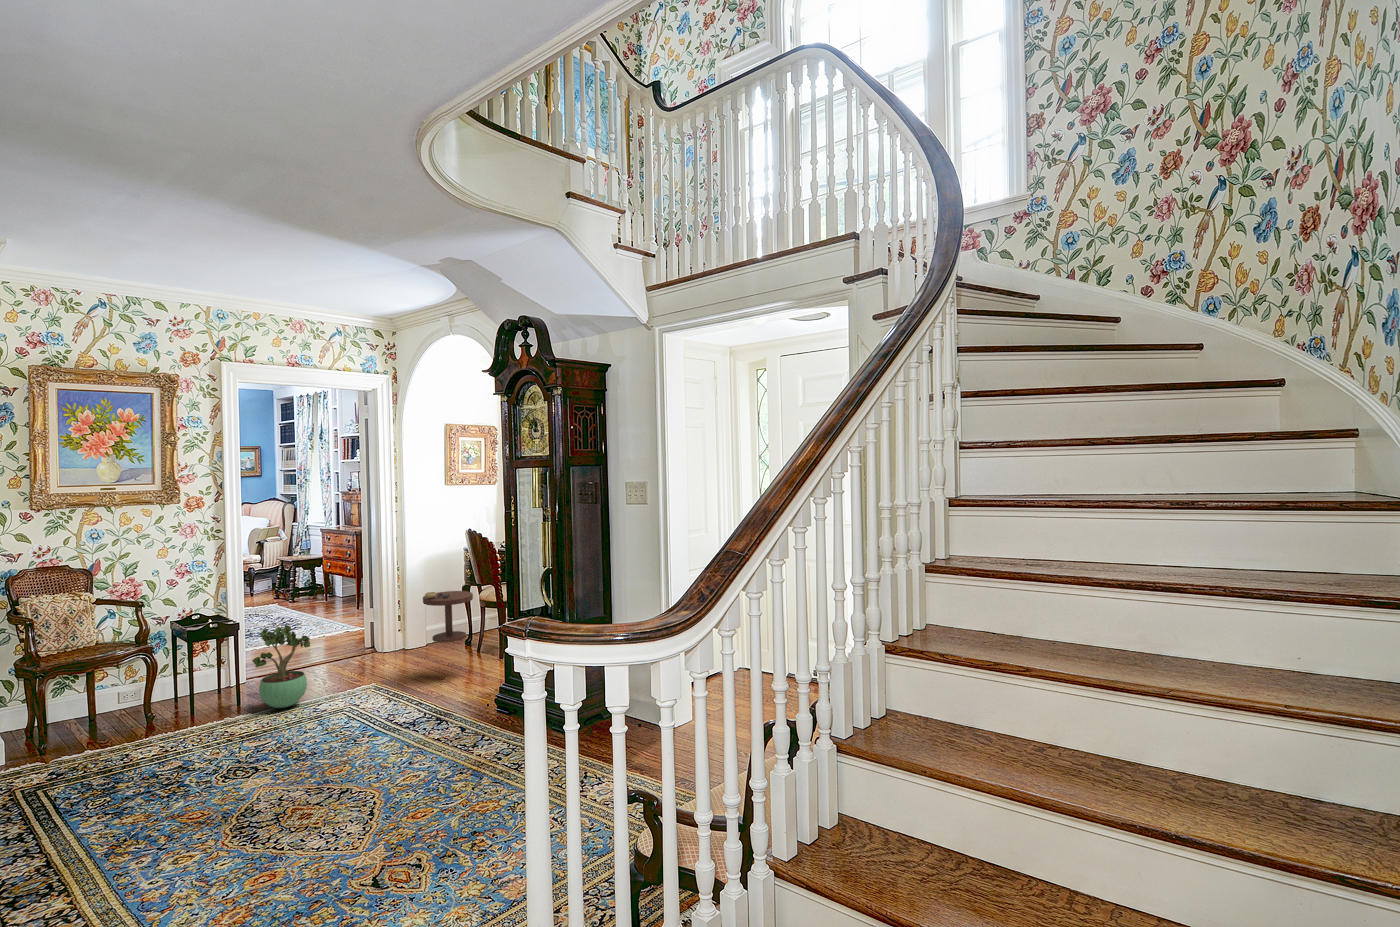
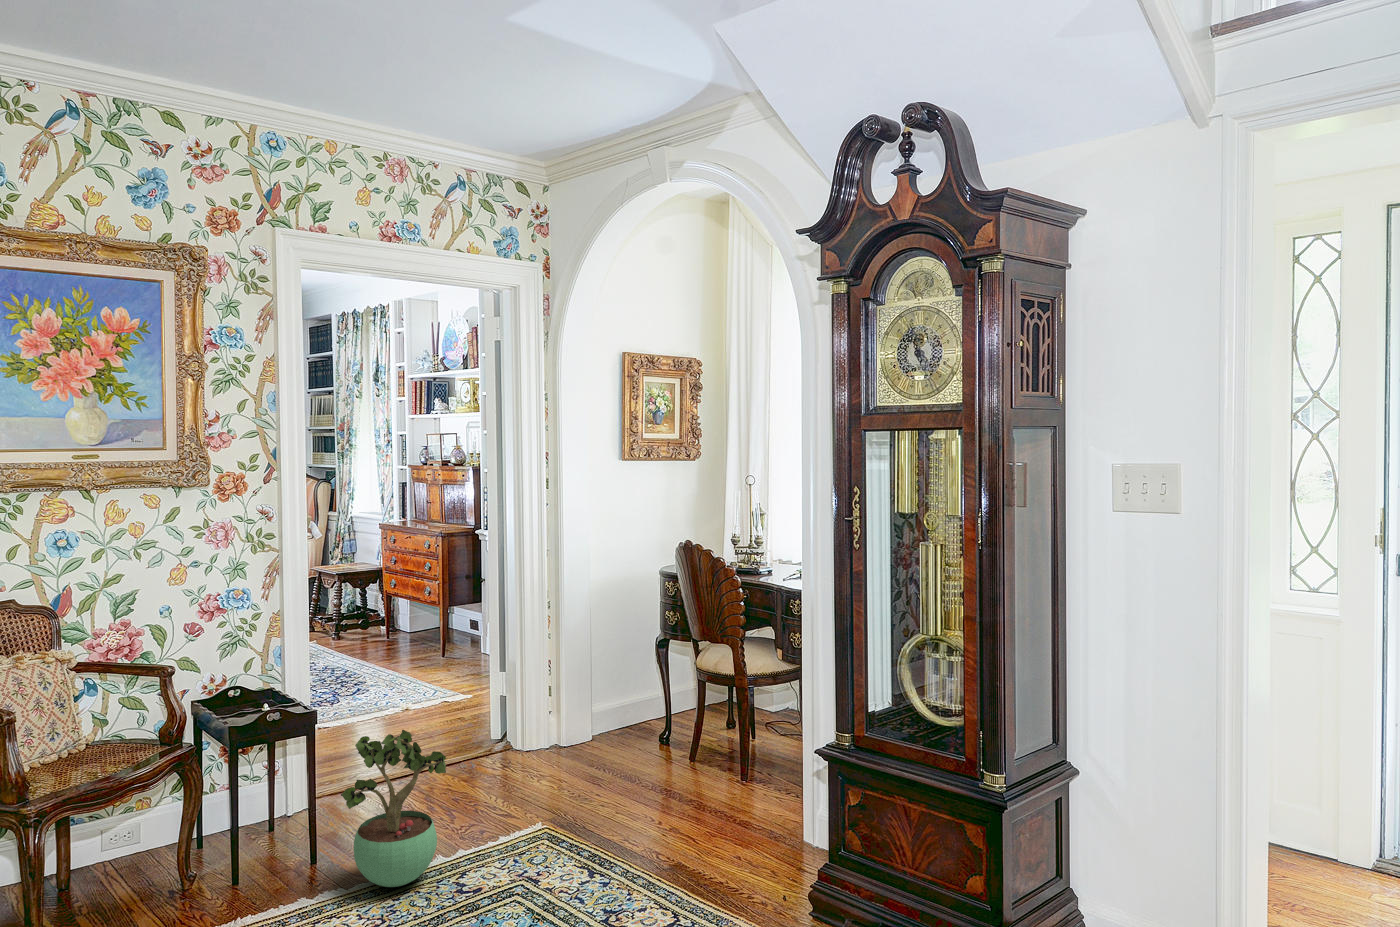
side table: present [423,591,473,642] -> none [634,661,723,828]

